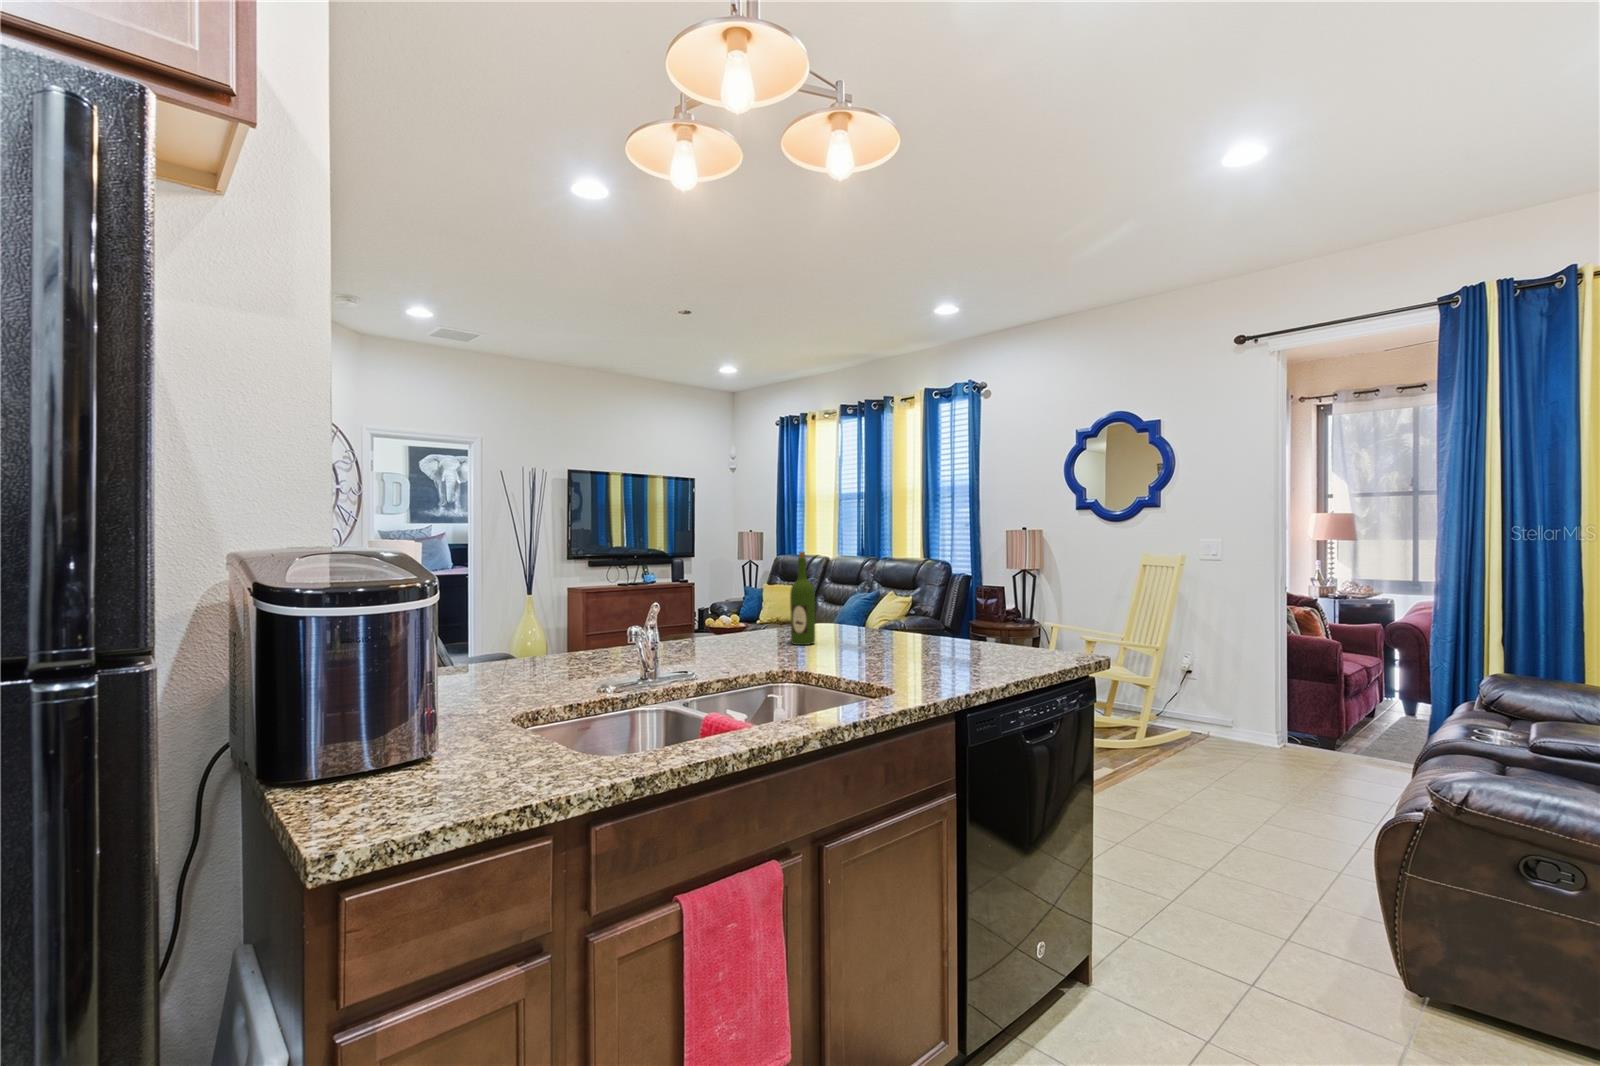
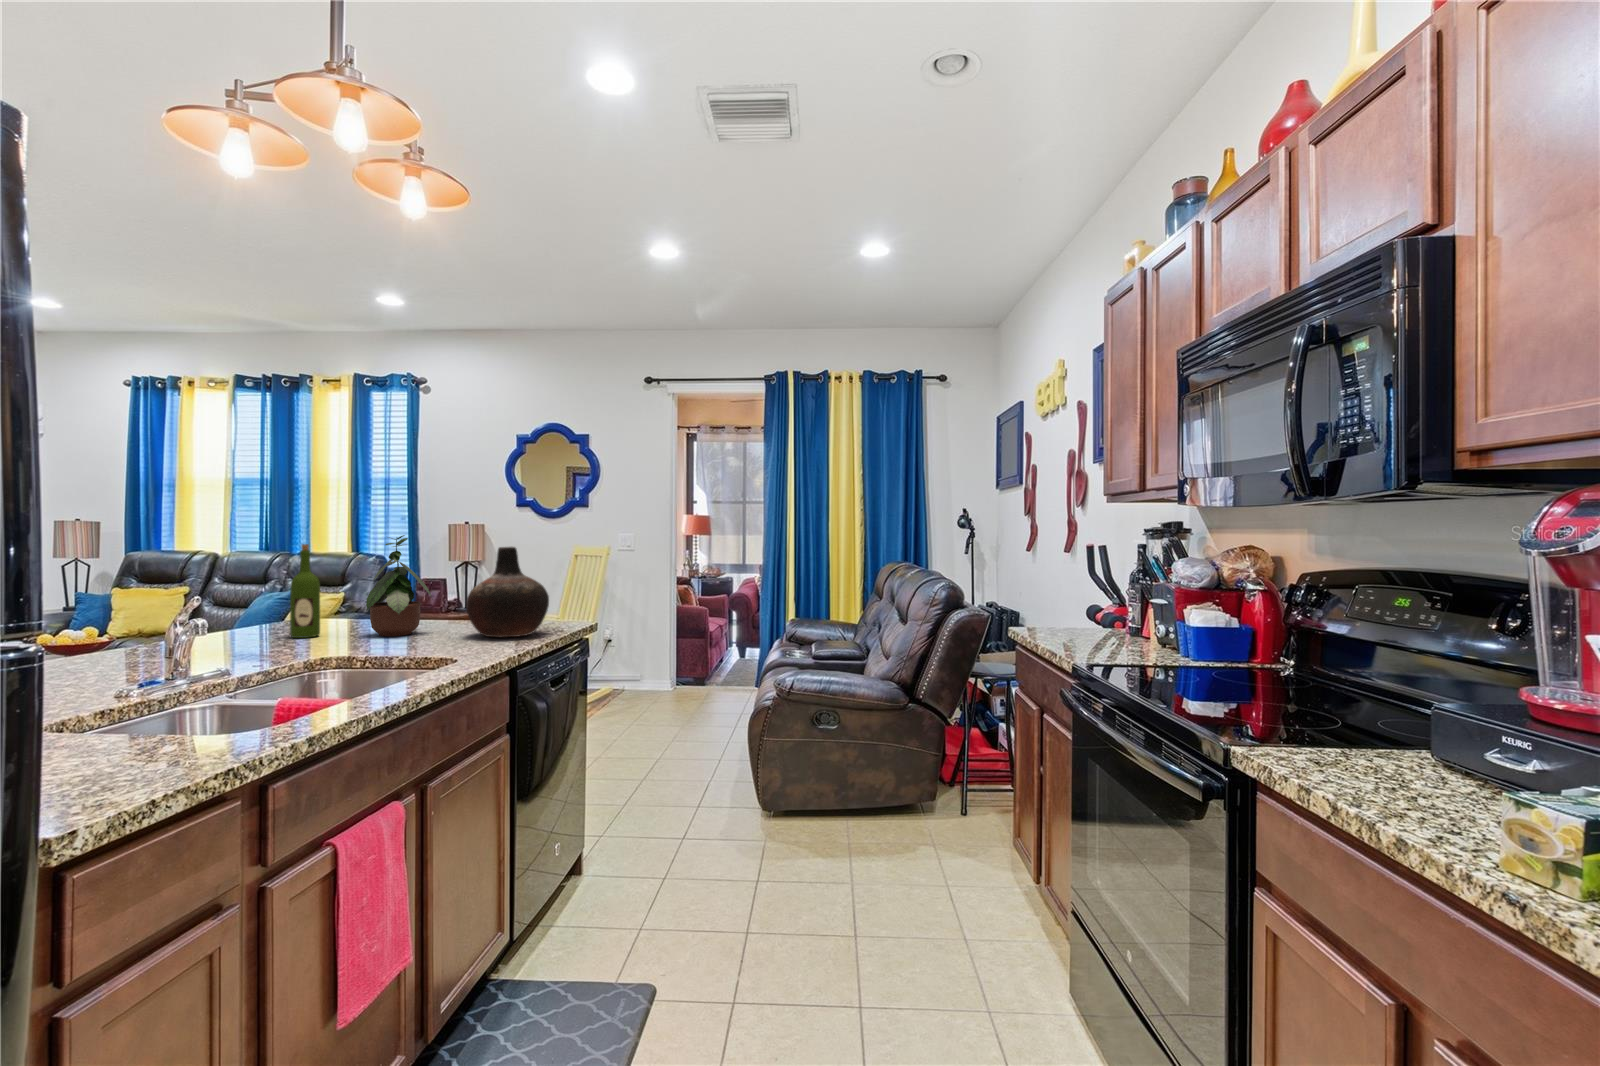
potted plant: none [843,537,916,652] -> present [366,535,432,636]
vase: none [937,556,1034,668] -> present [466,547,549,637]

